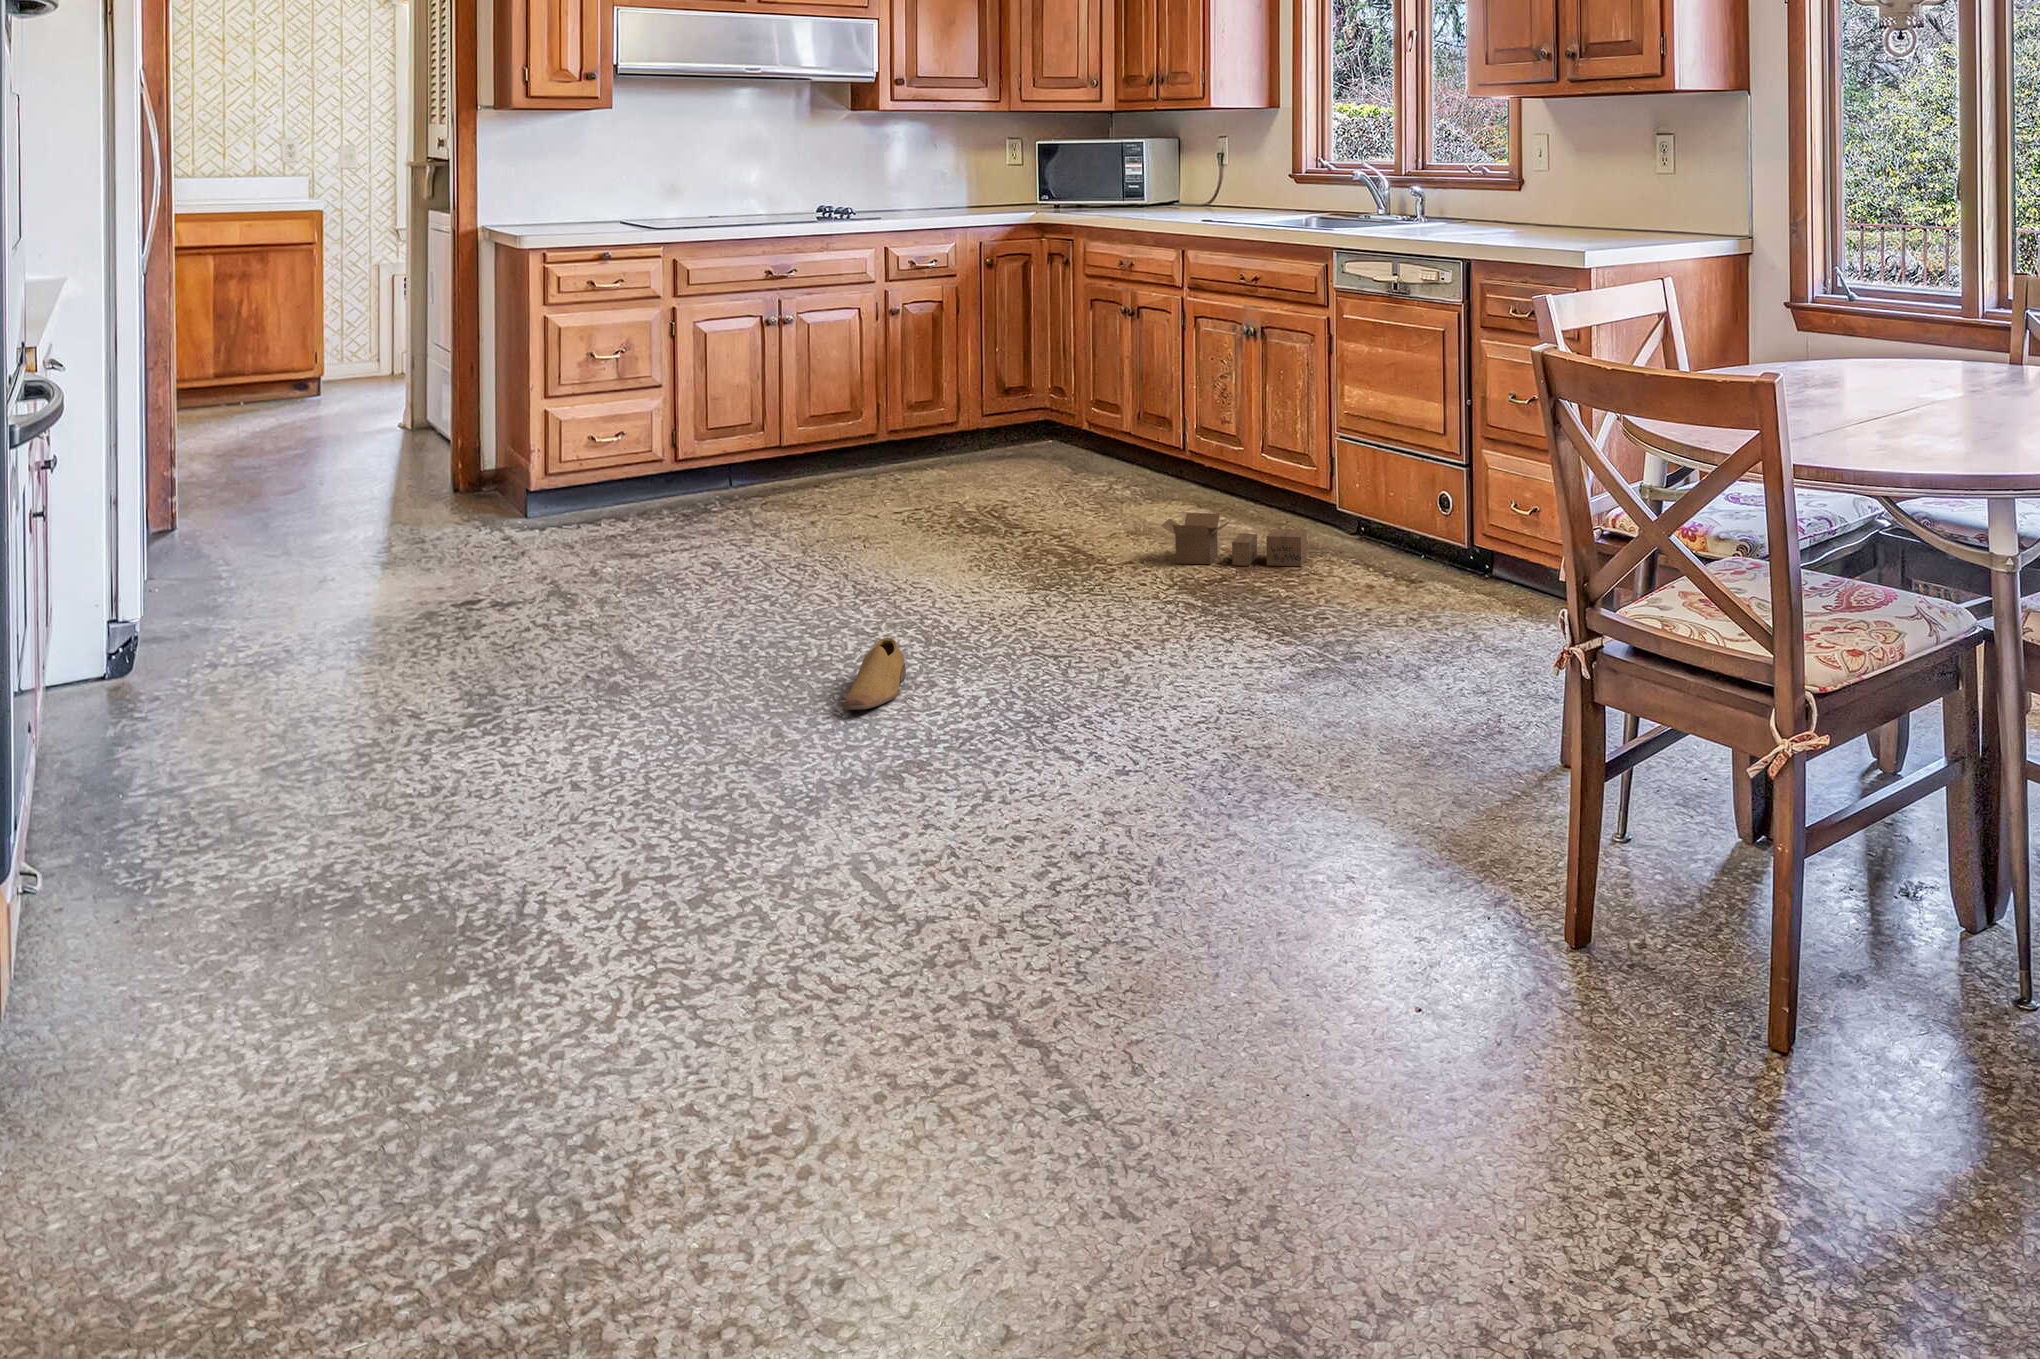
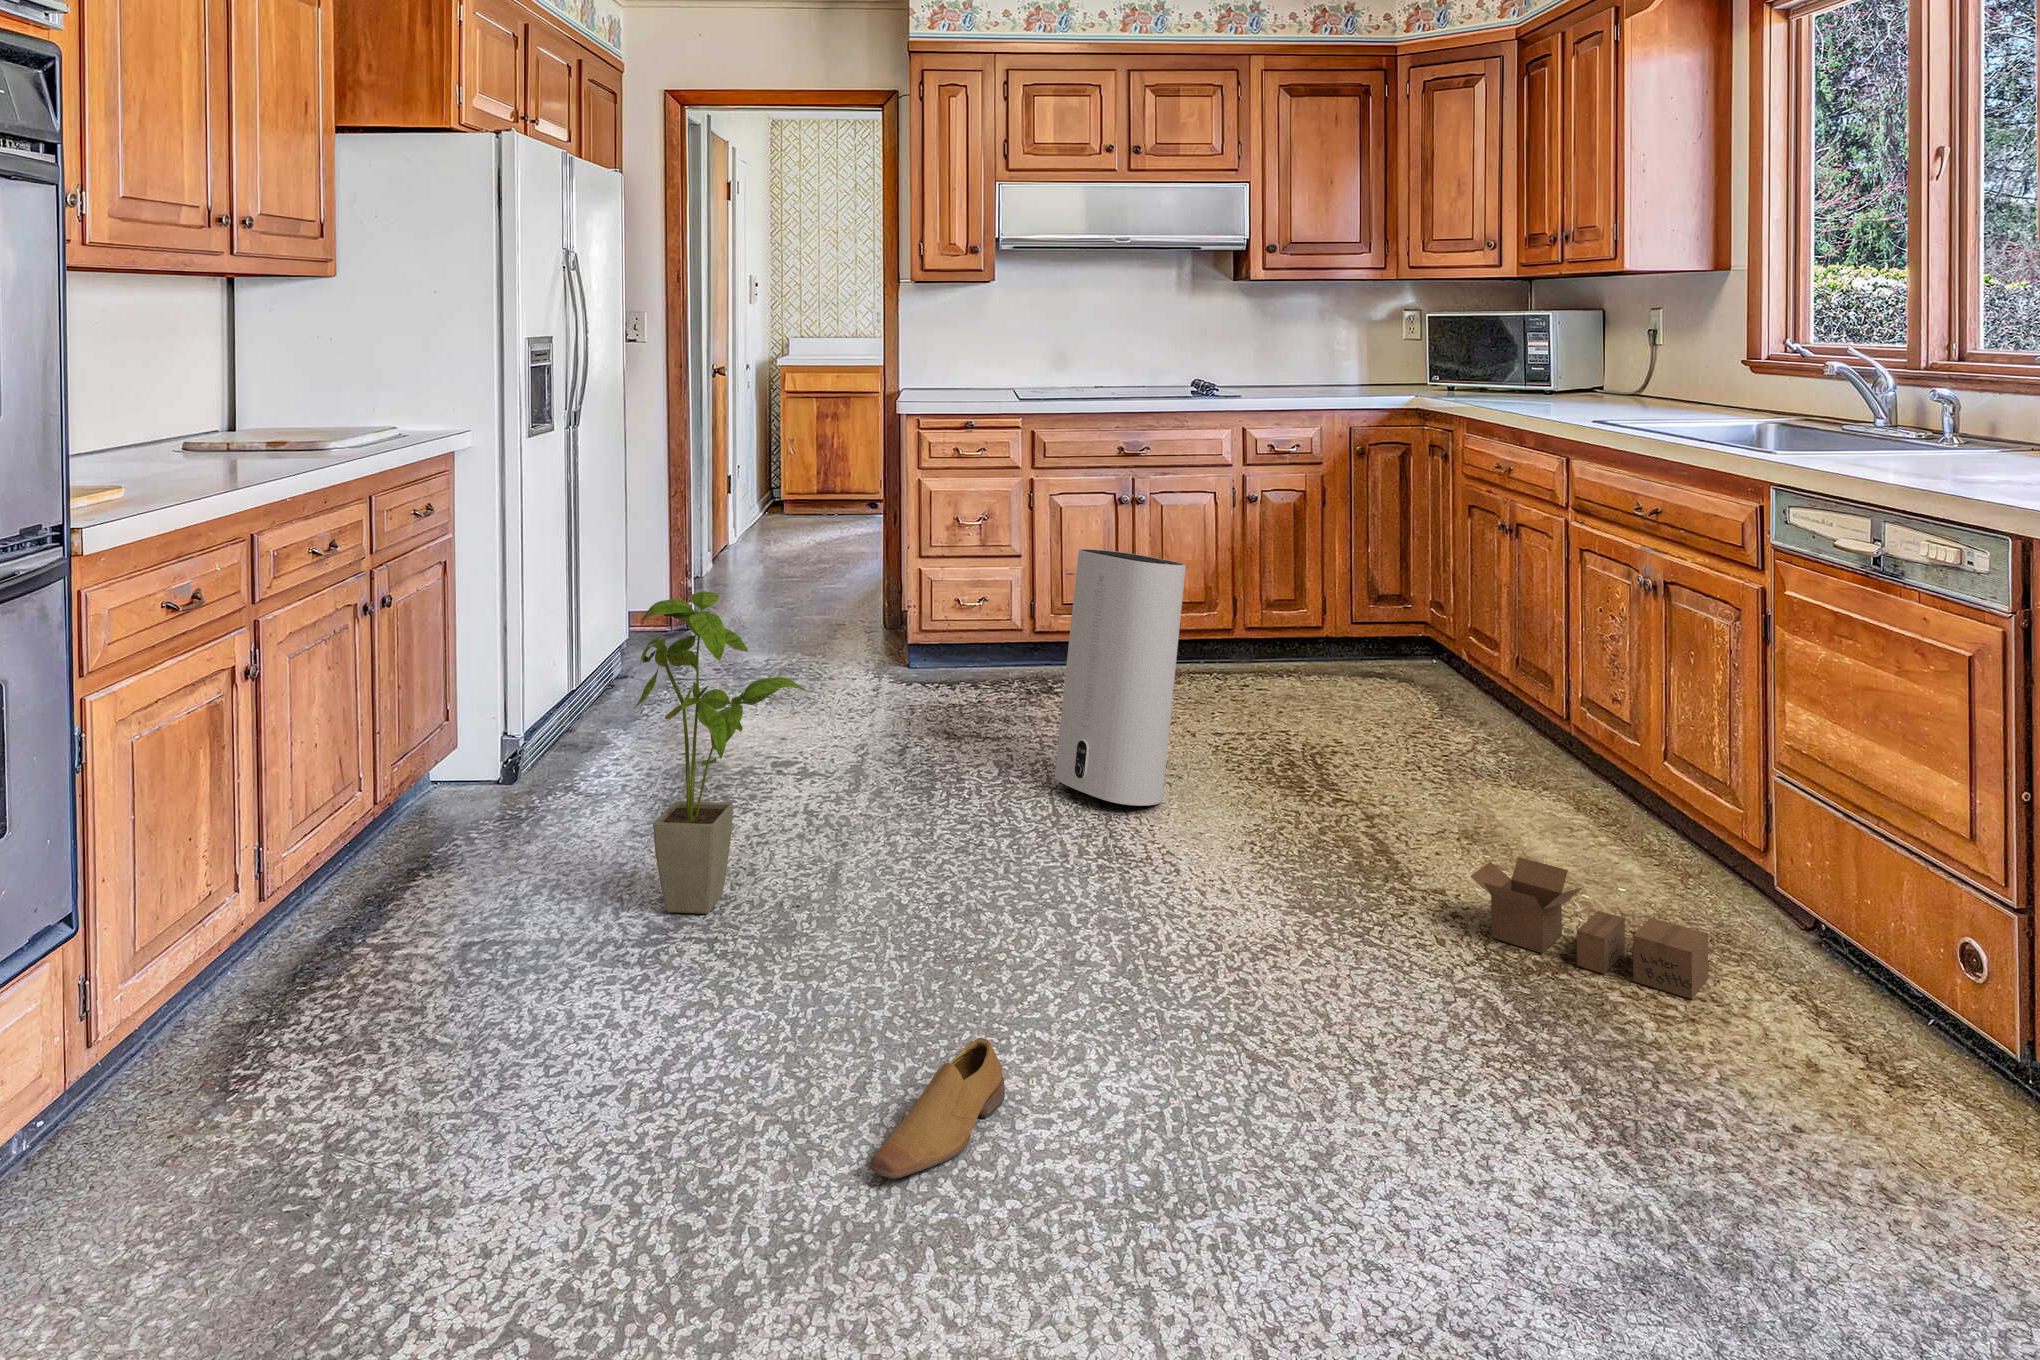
air purifier: none [790,341,904,547] -> present [1055,549,1186,806]
house plant: none [446,369,621,658] -> present [634,591,807,914]

